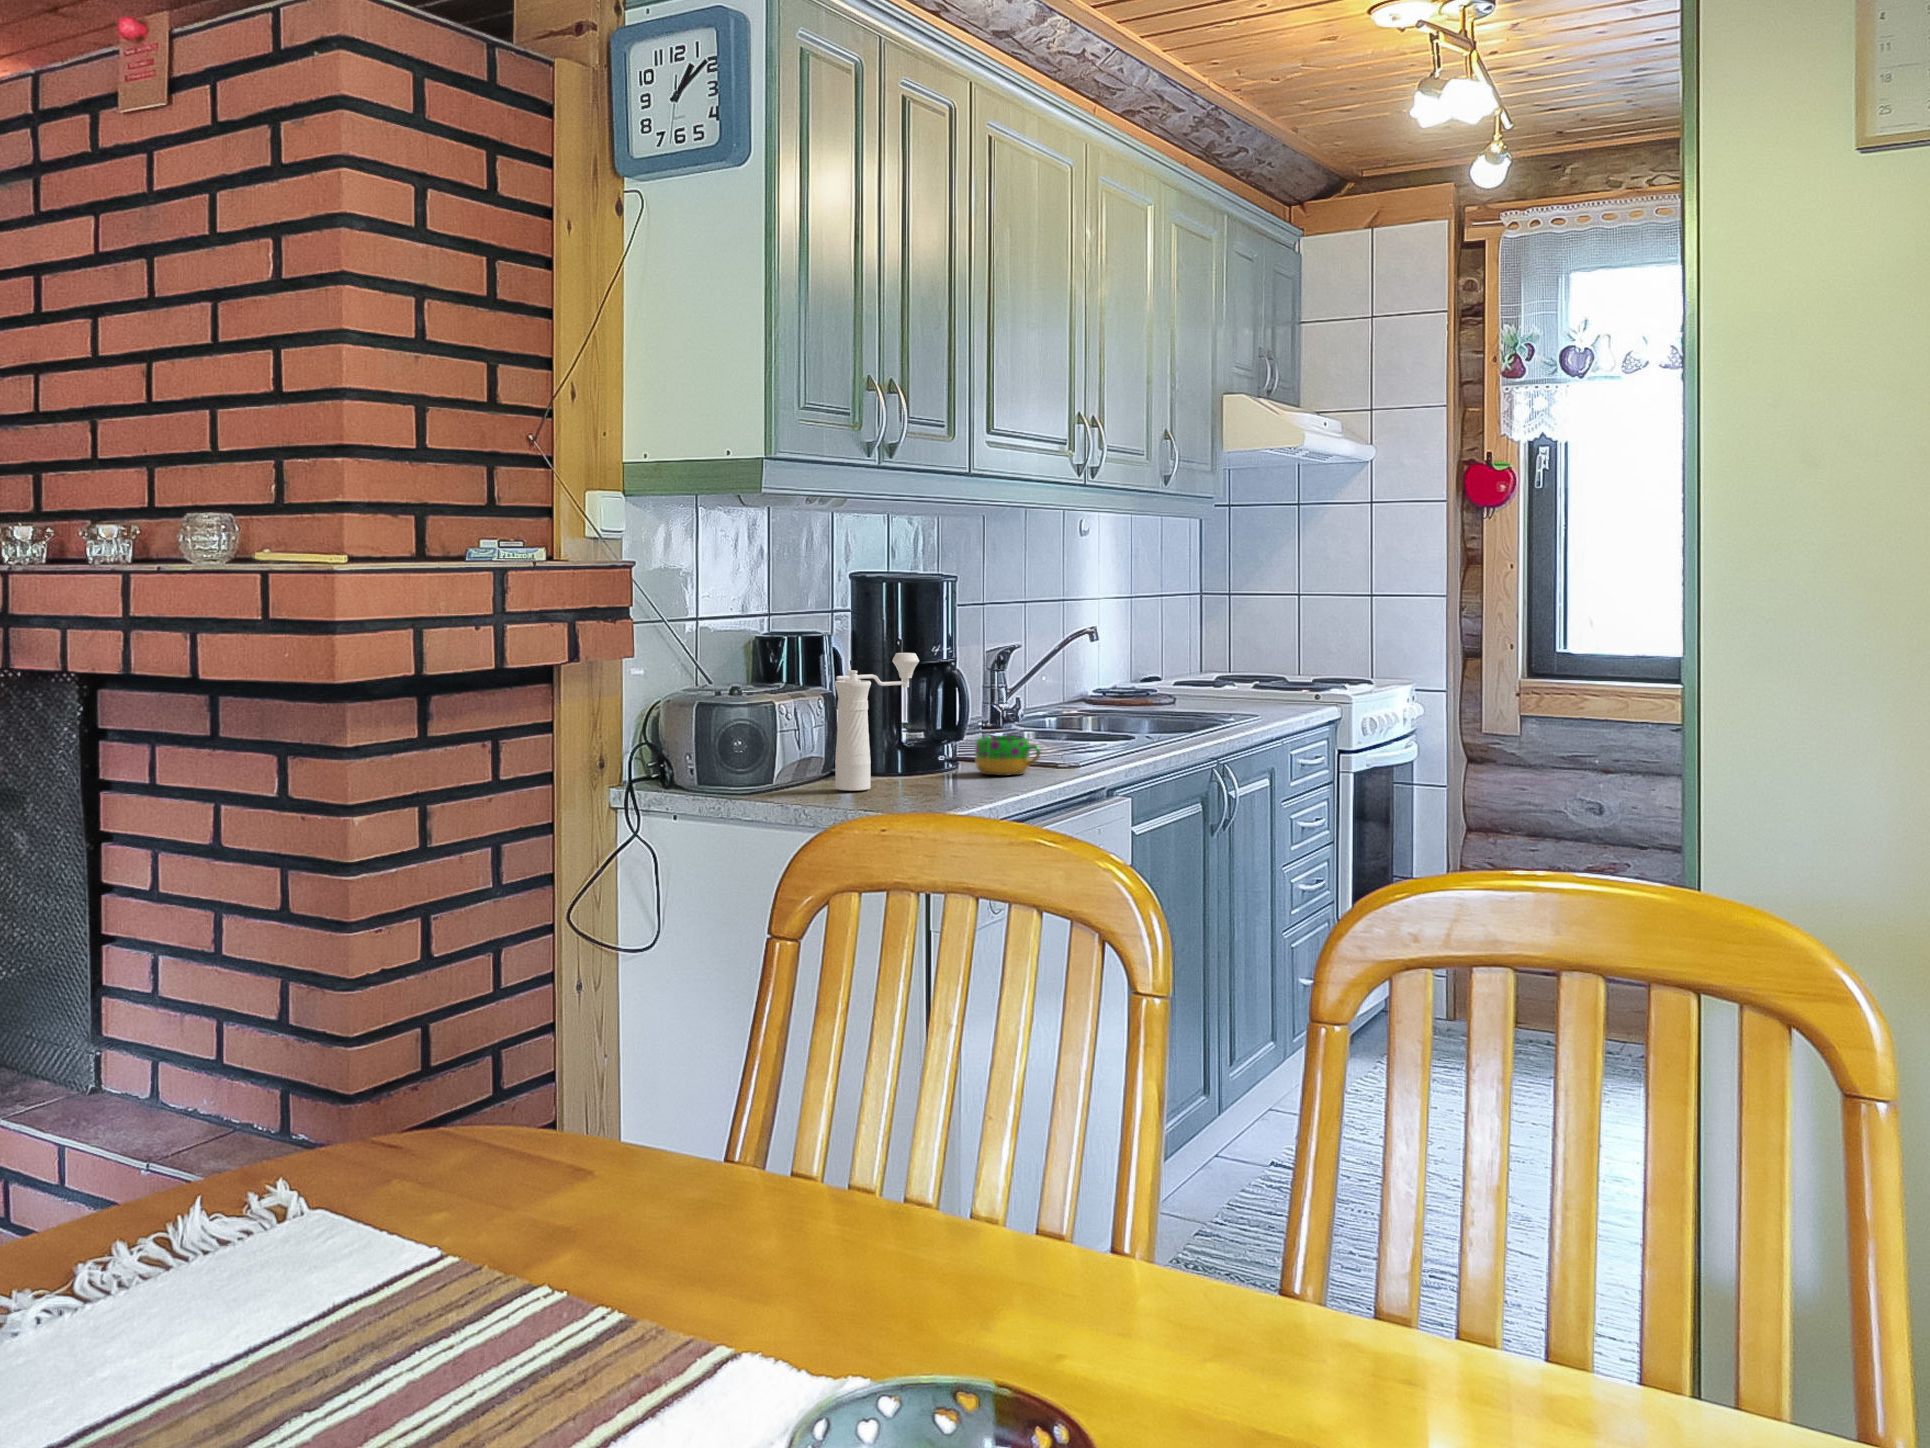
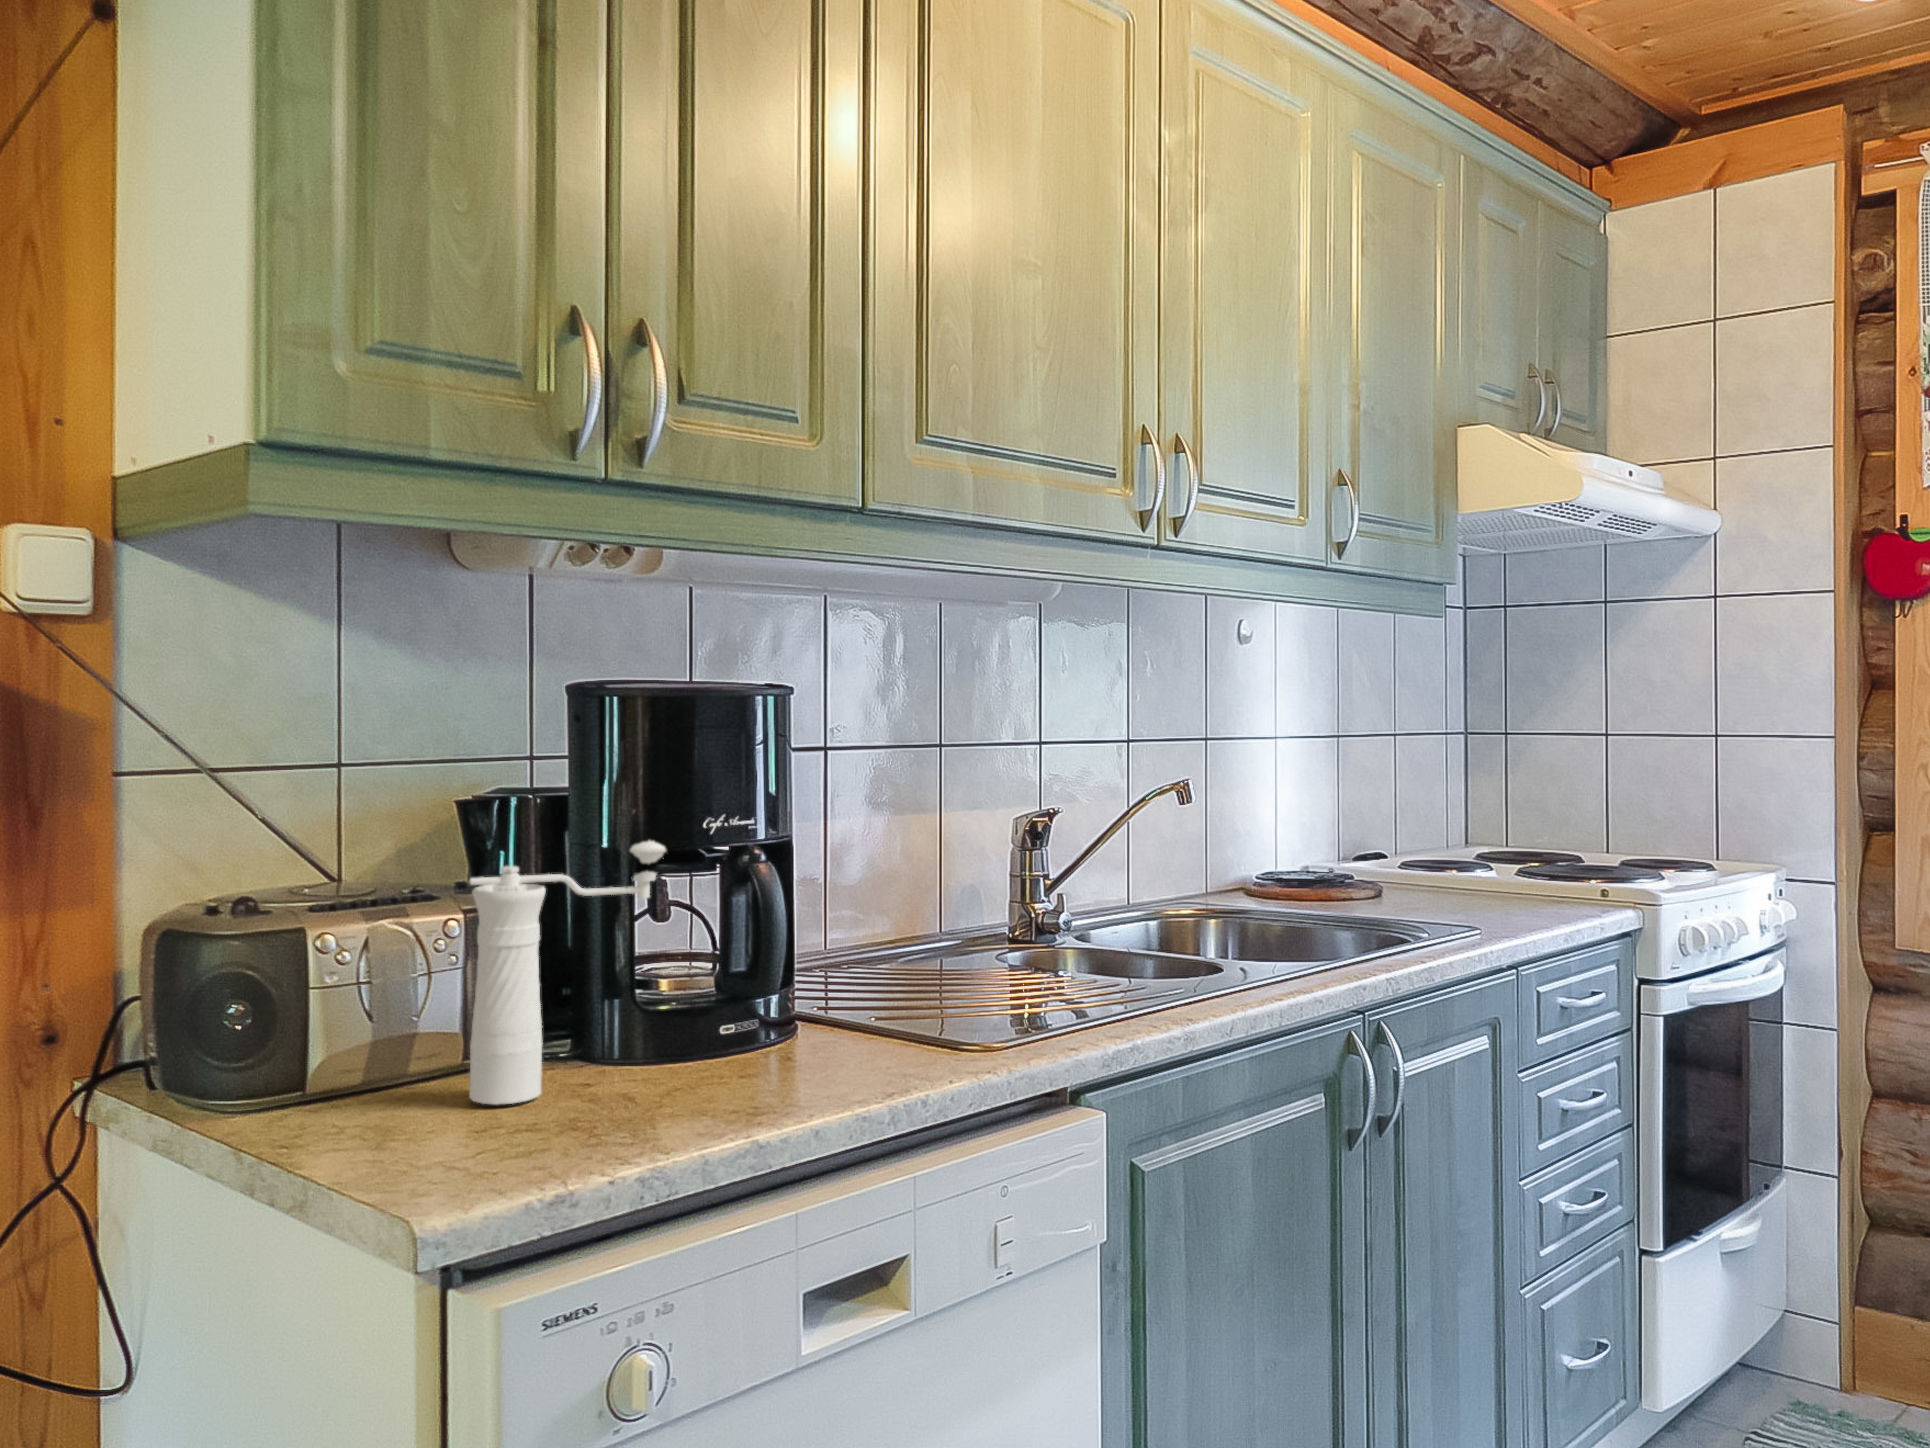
mug: present [975,736,1041,776] -> none [789,992,899,1077]

